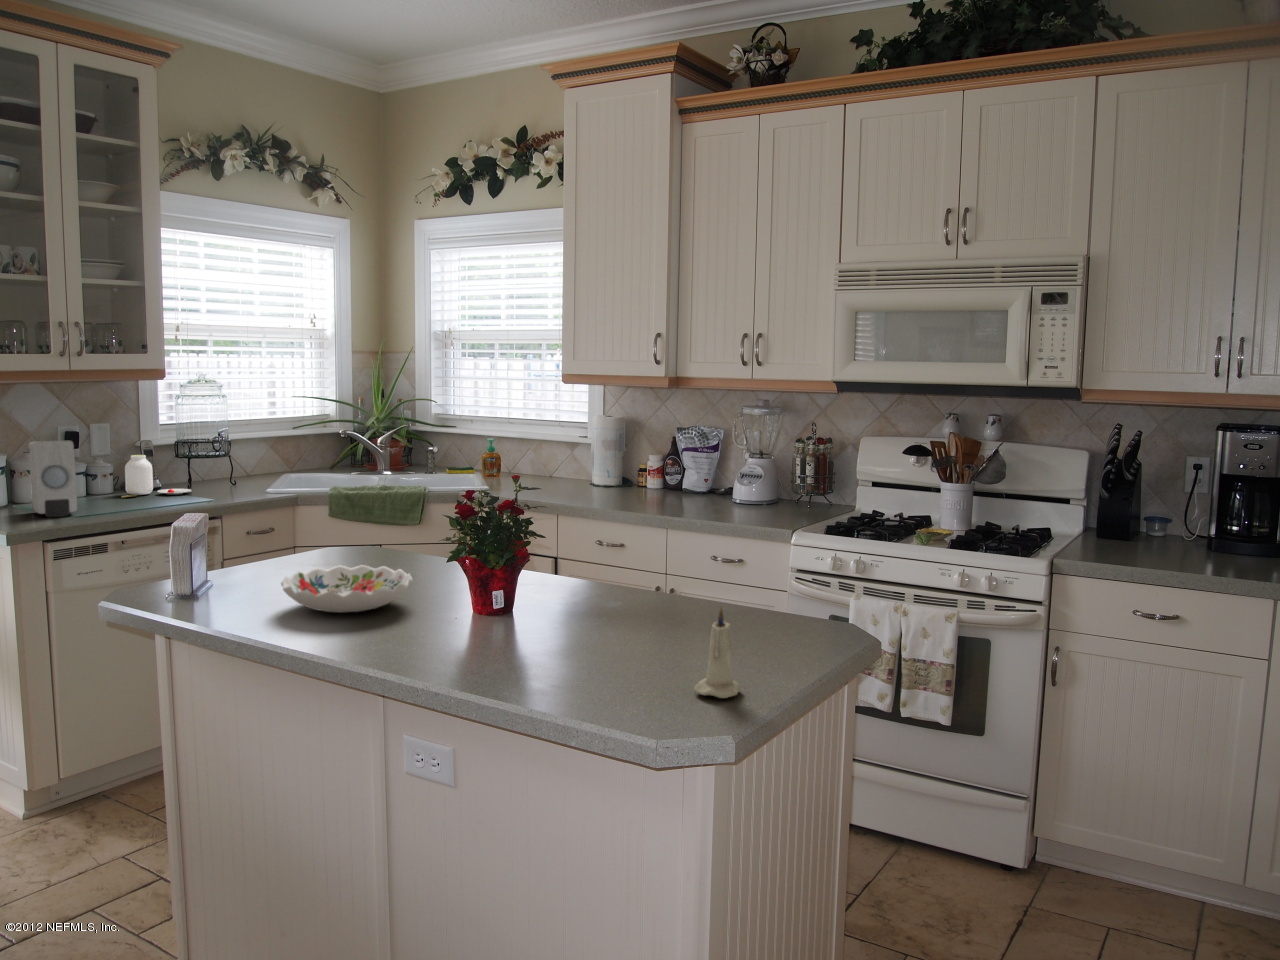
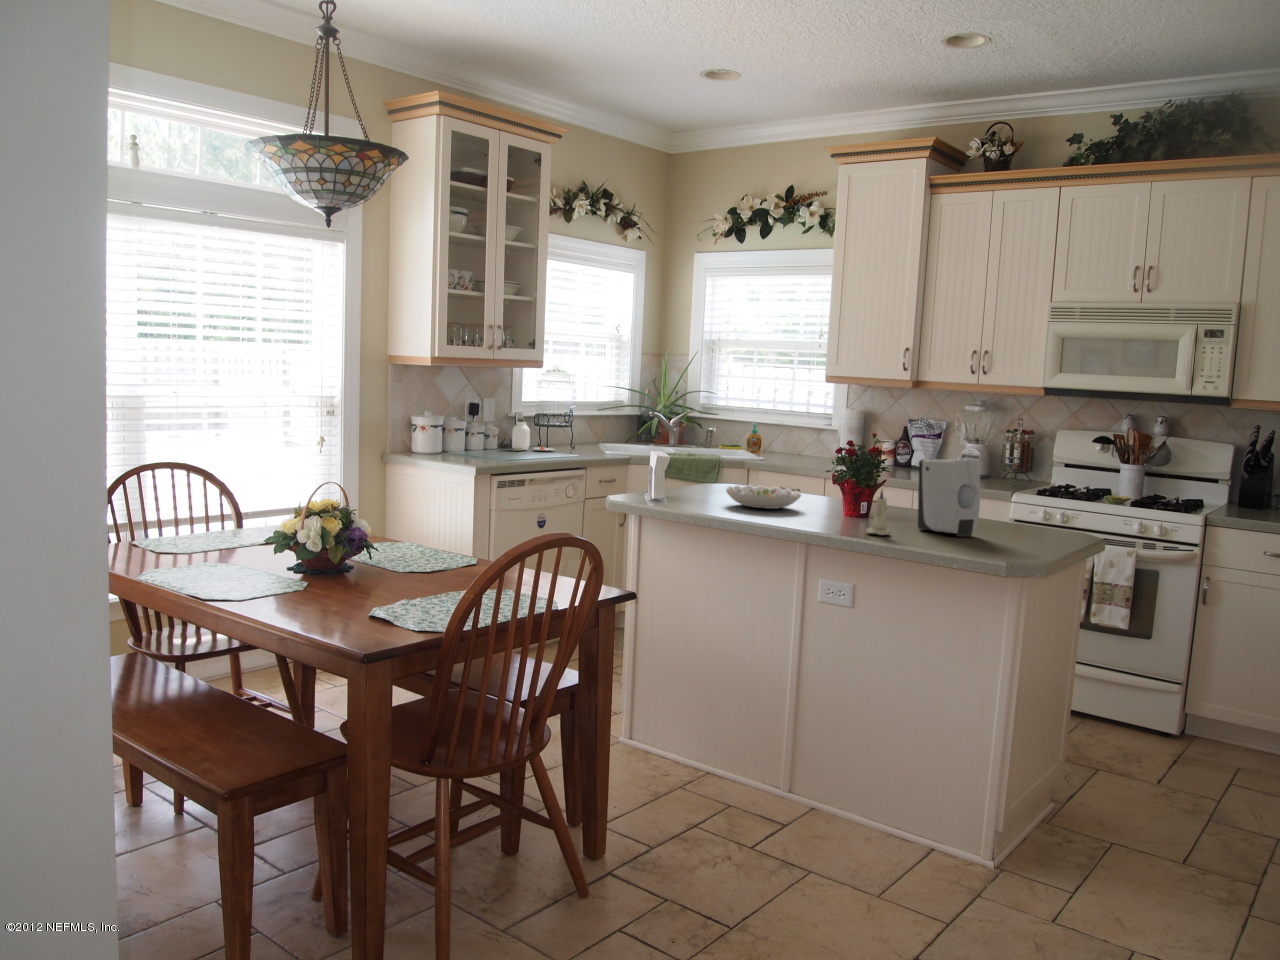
soap dispenser: present [29,441,77,517] -> present [918,459,980,537]
candle: present [695,607,741,698] -> present [866,490,891,535]

